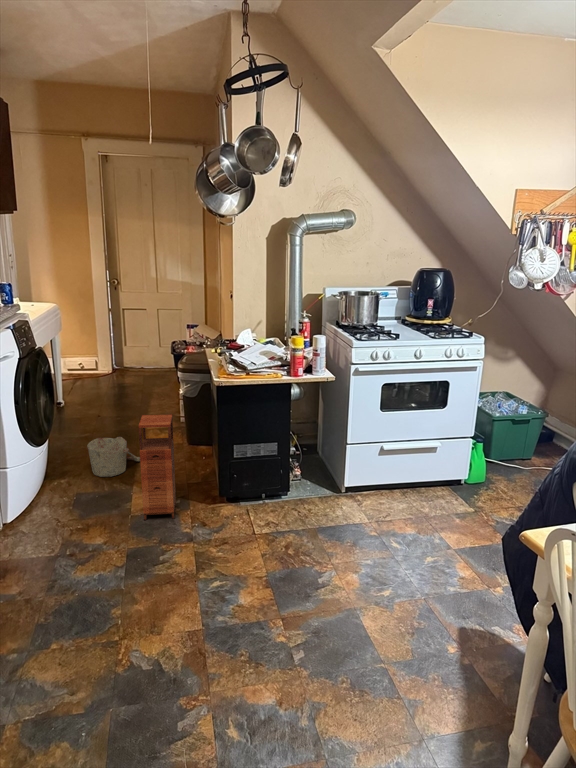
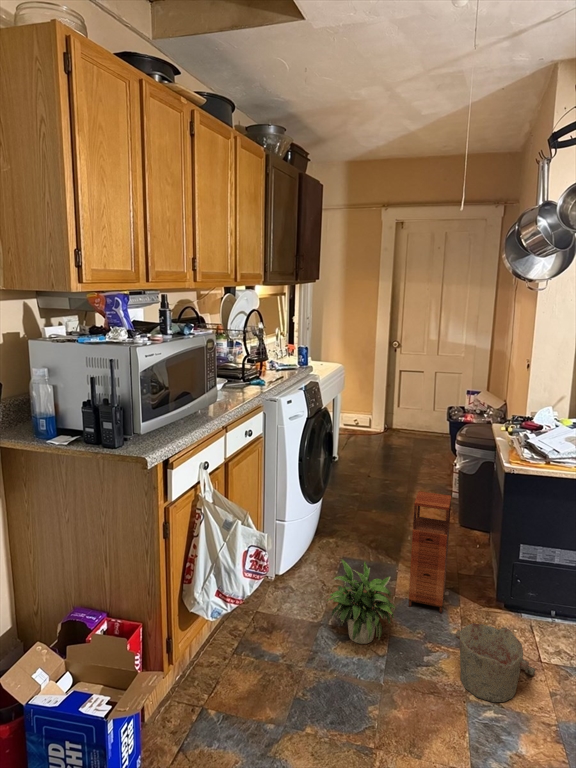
bucket: present [87,437,140,477] -> present [456,623,535,702]
potted plant: none [60,487,131,562] -> present [327,560,396,644]

